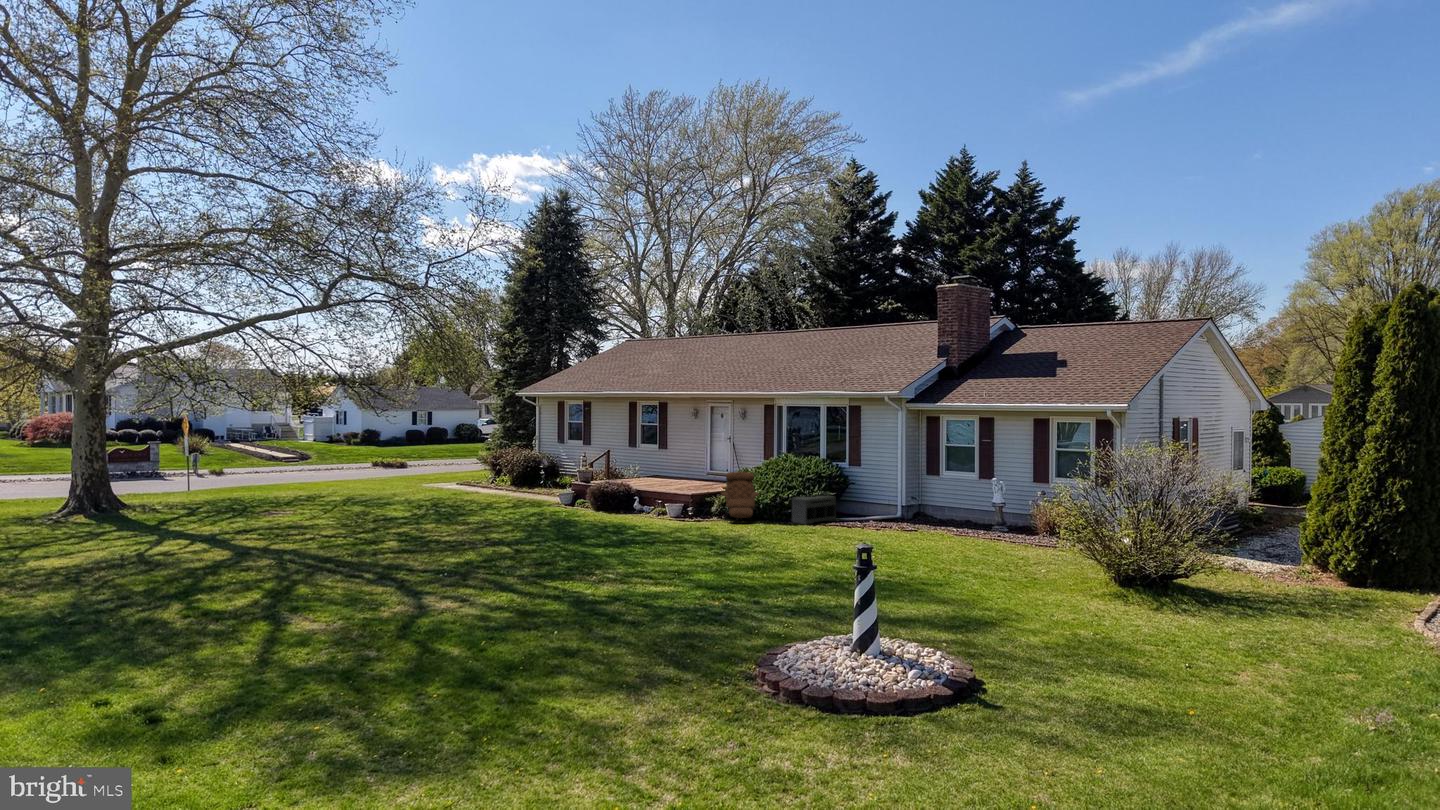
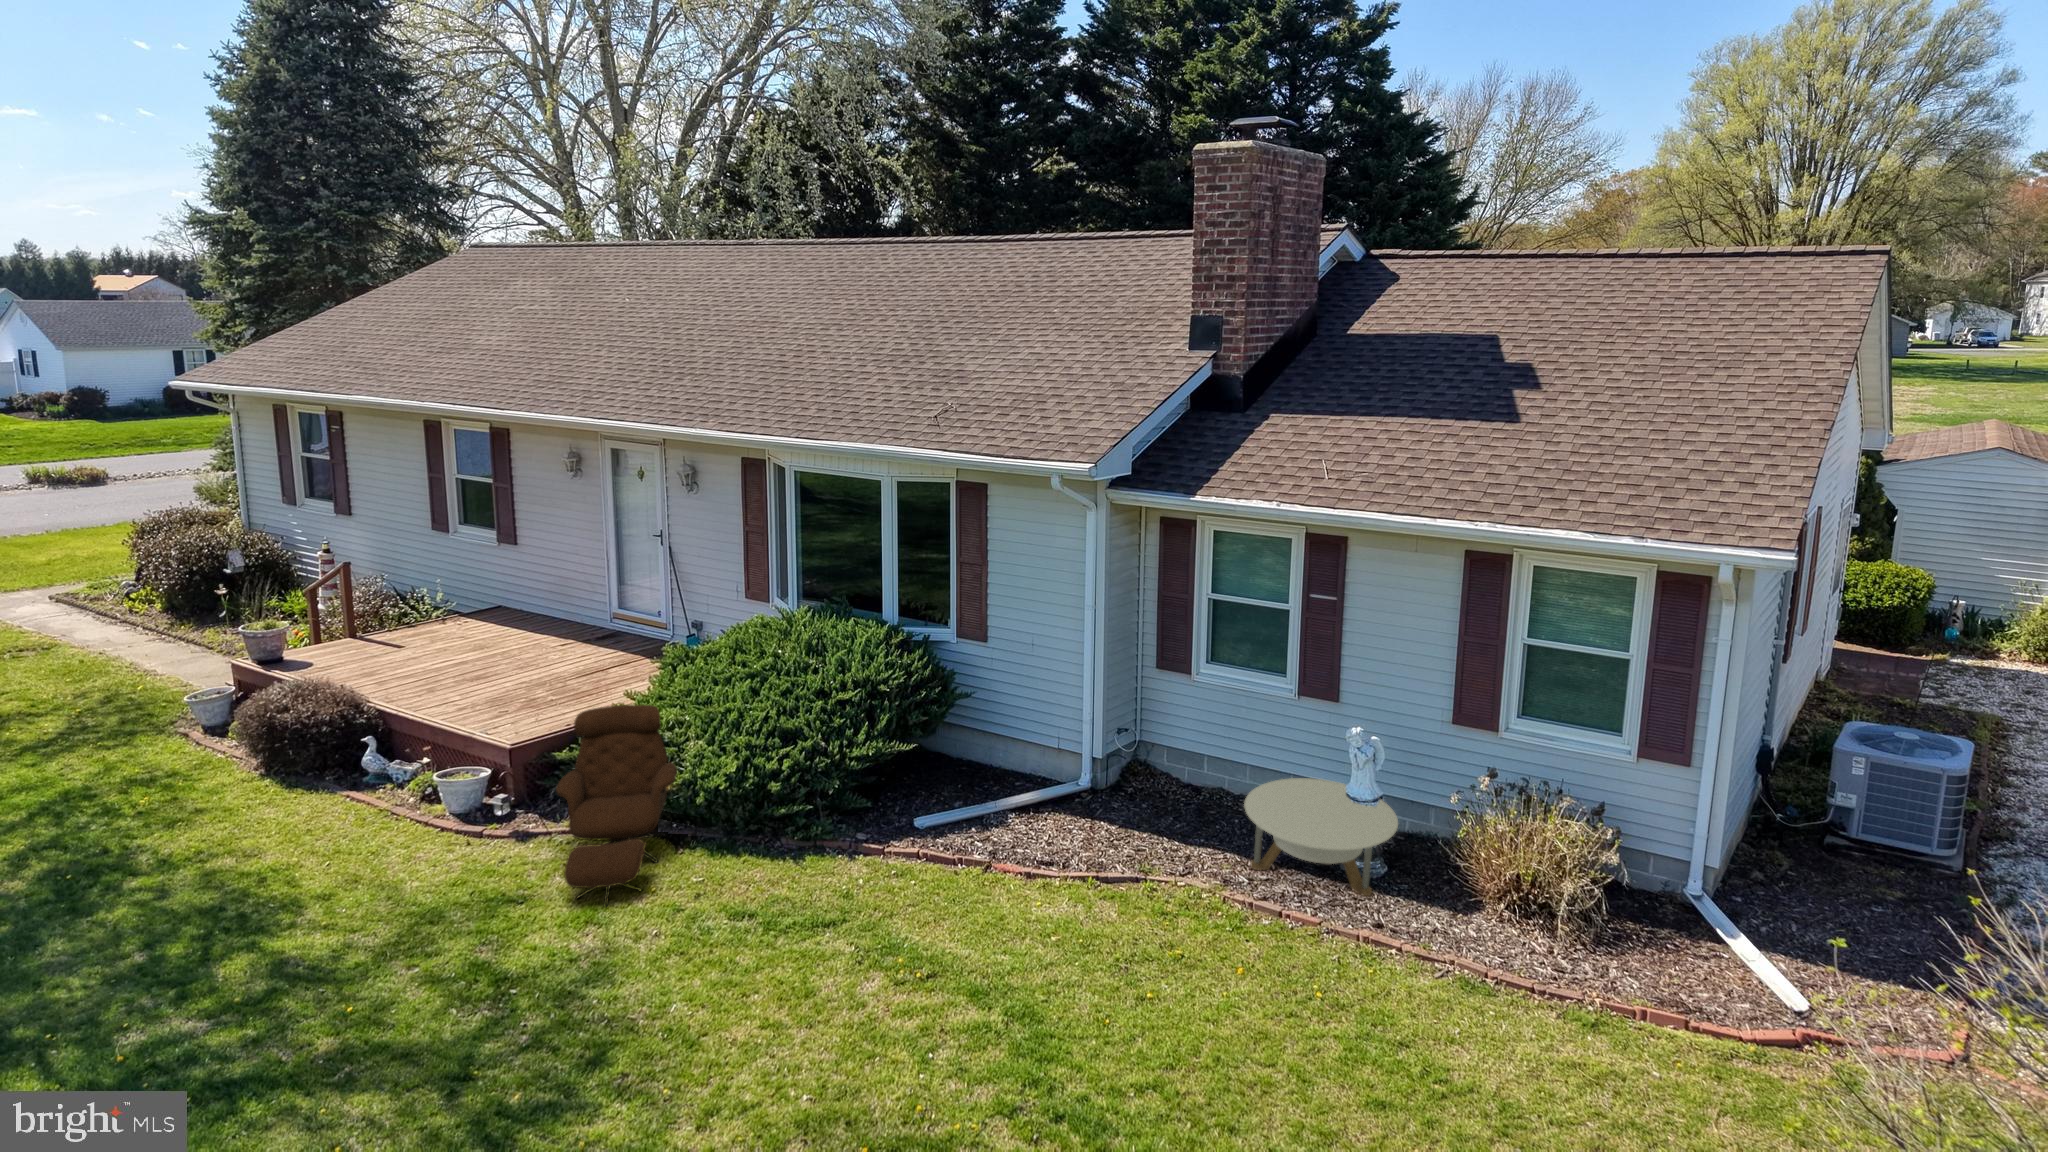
bench: present [792,496,836,524] -> none [768,753,905,881]
round table: none [957,504,1012,532] -> present [1244,778,1398,896]

